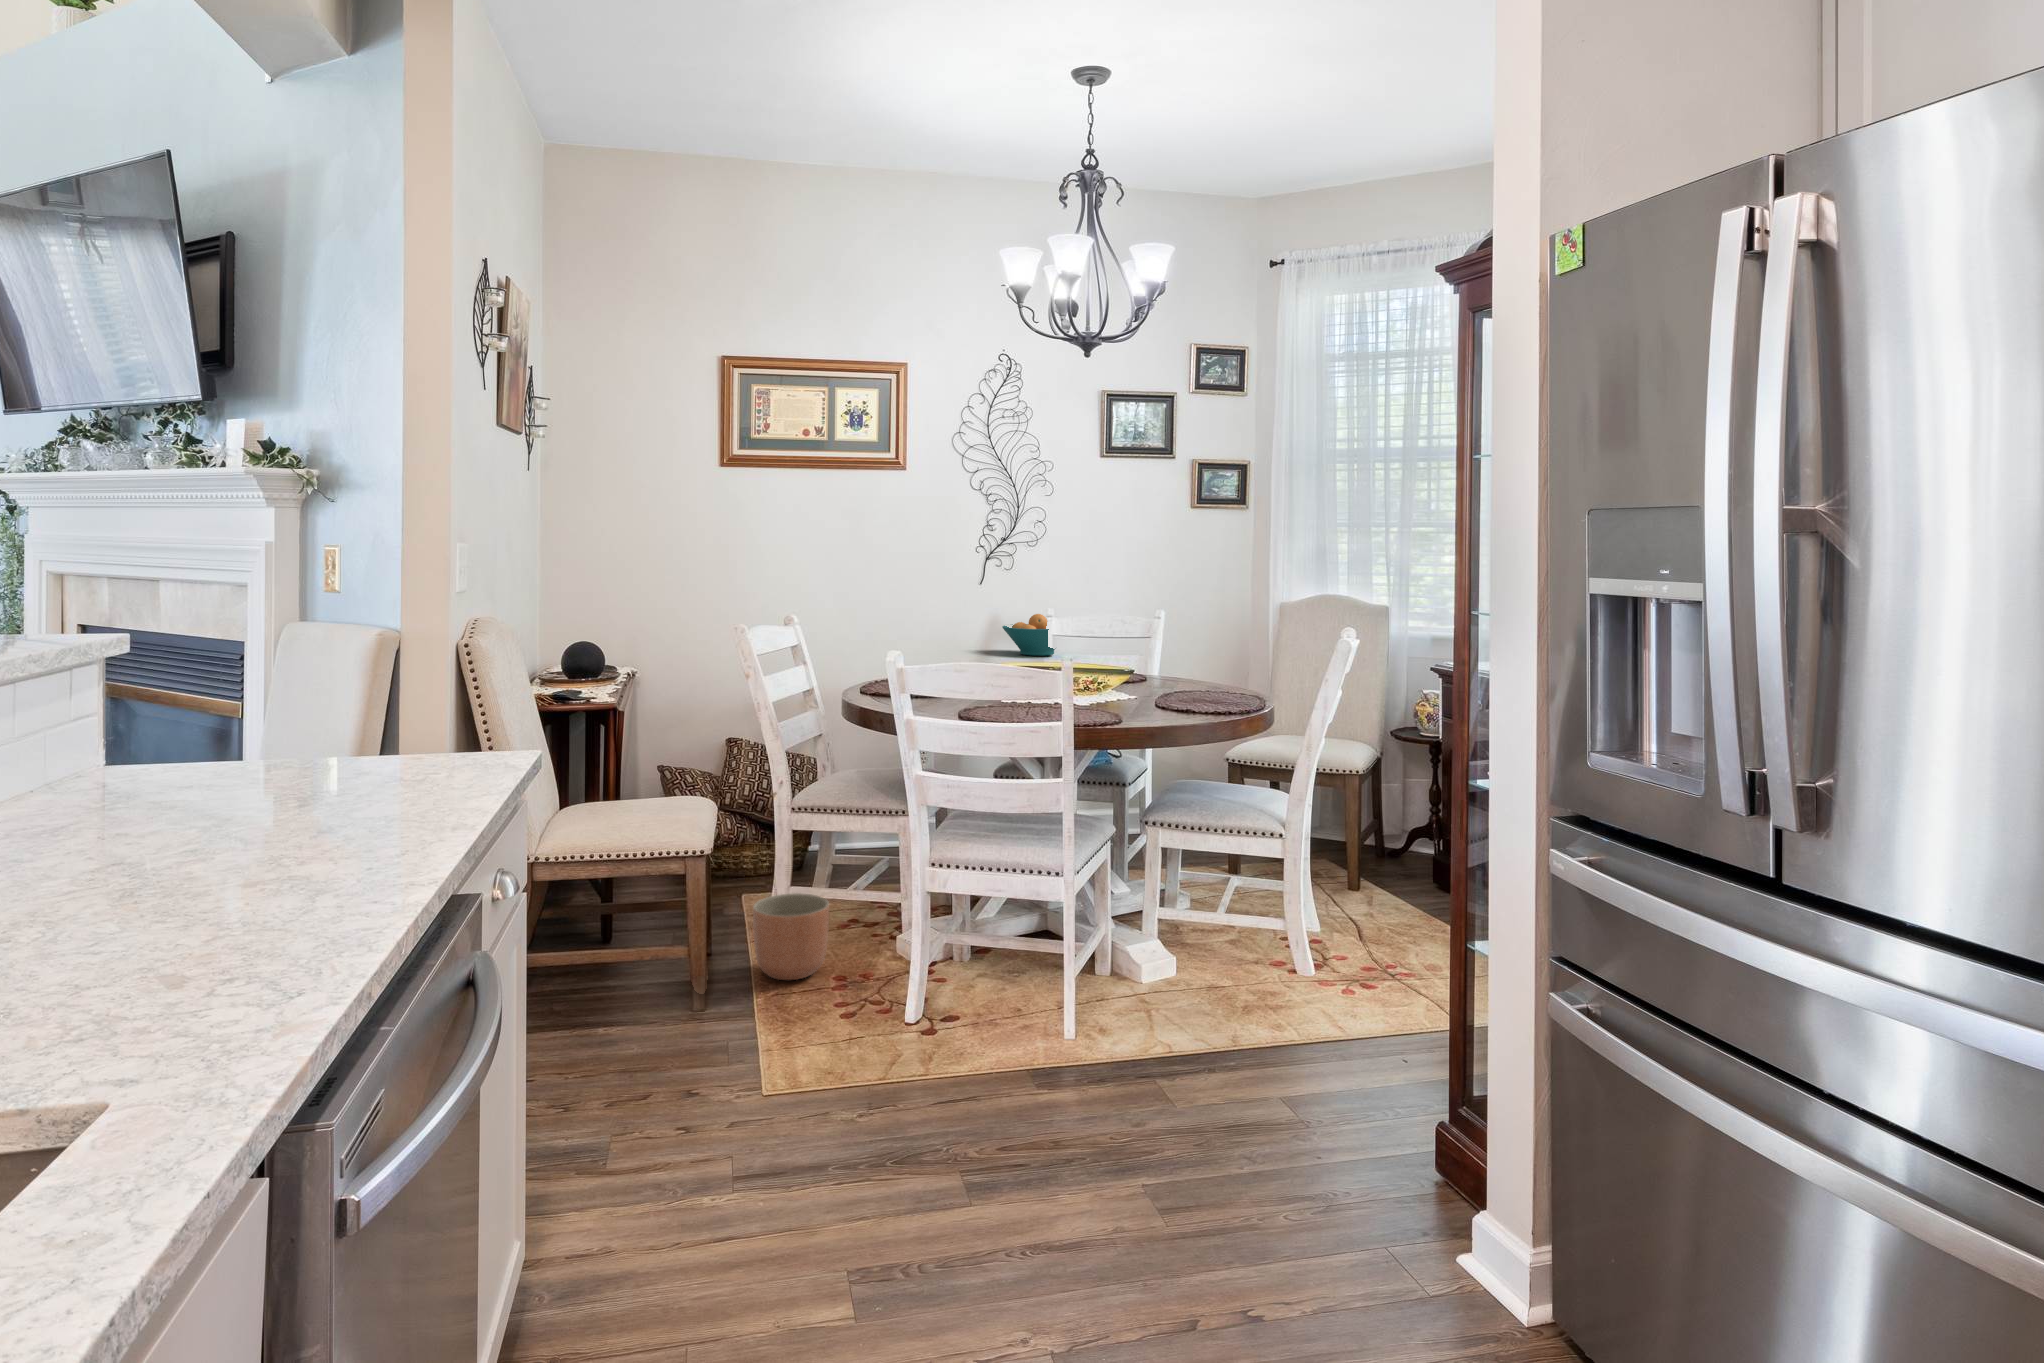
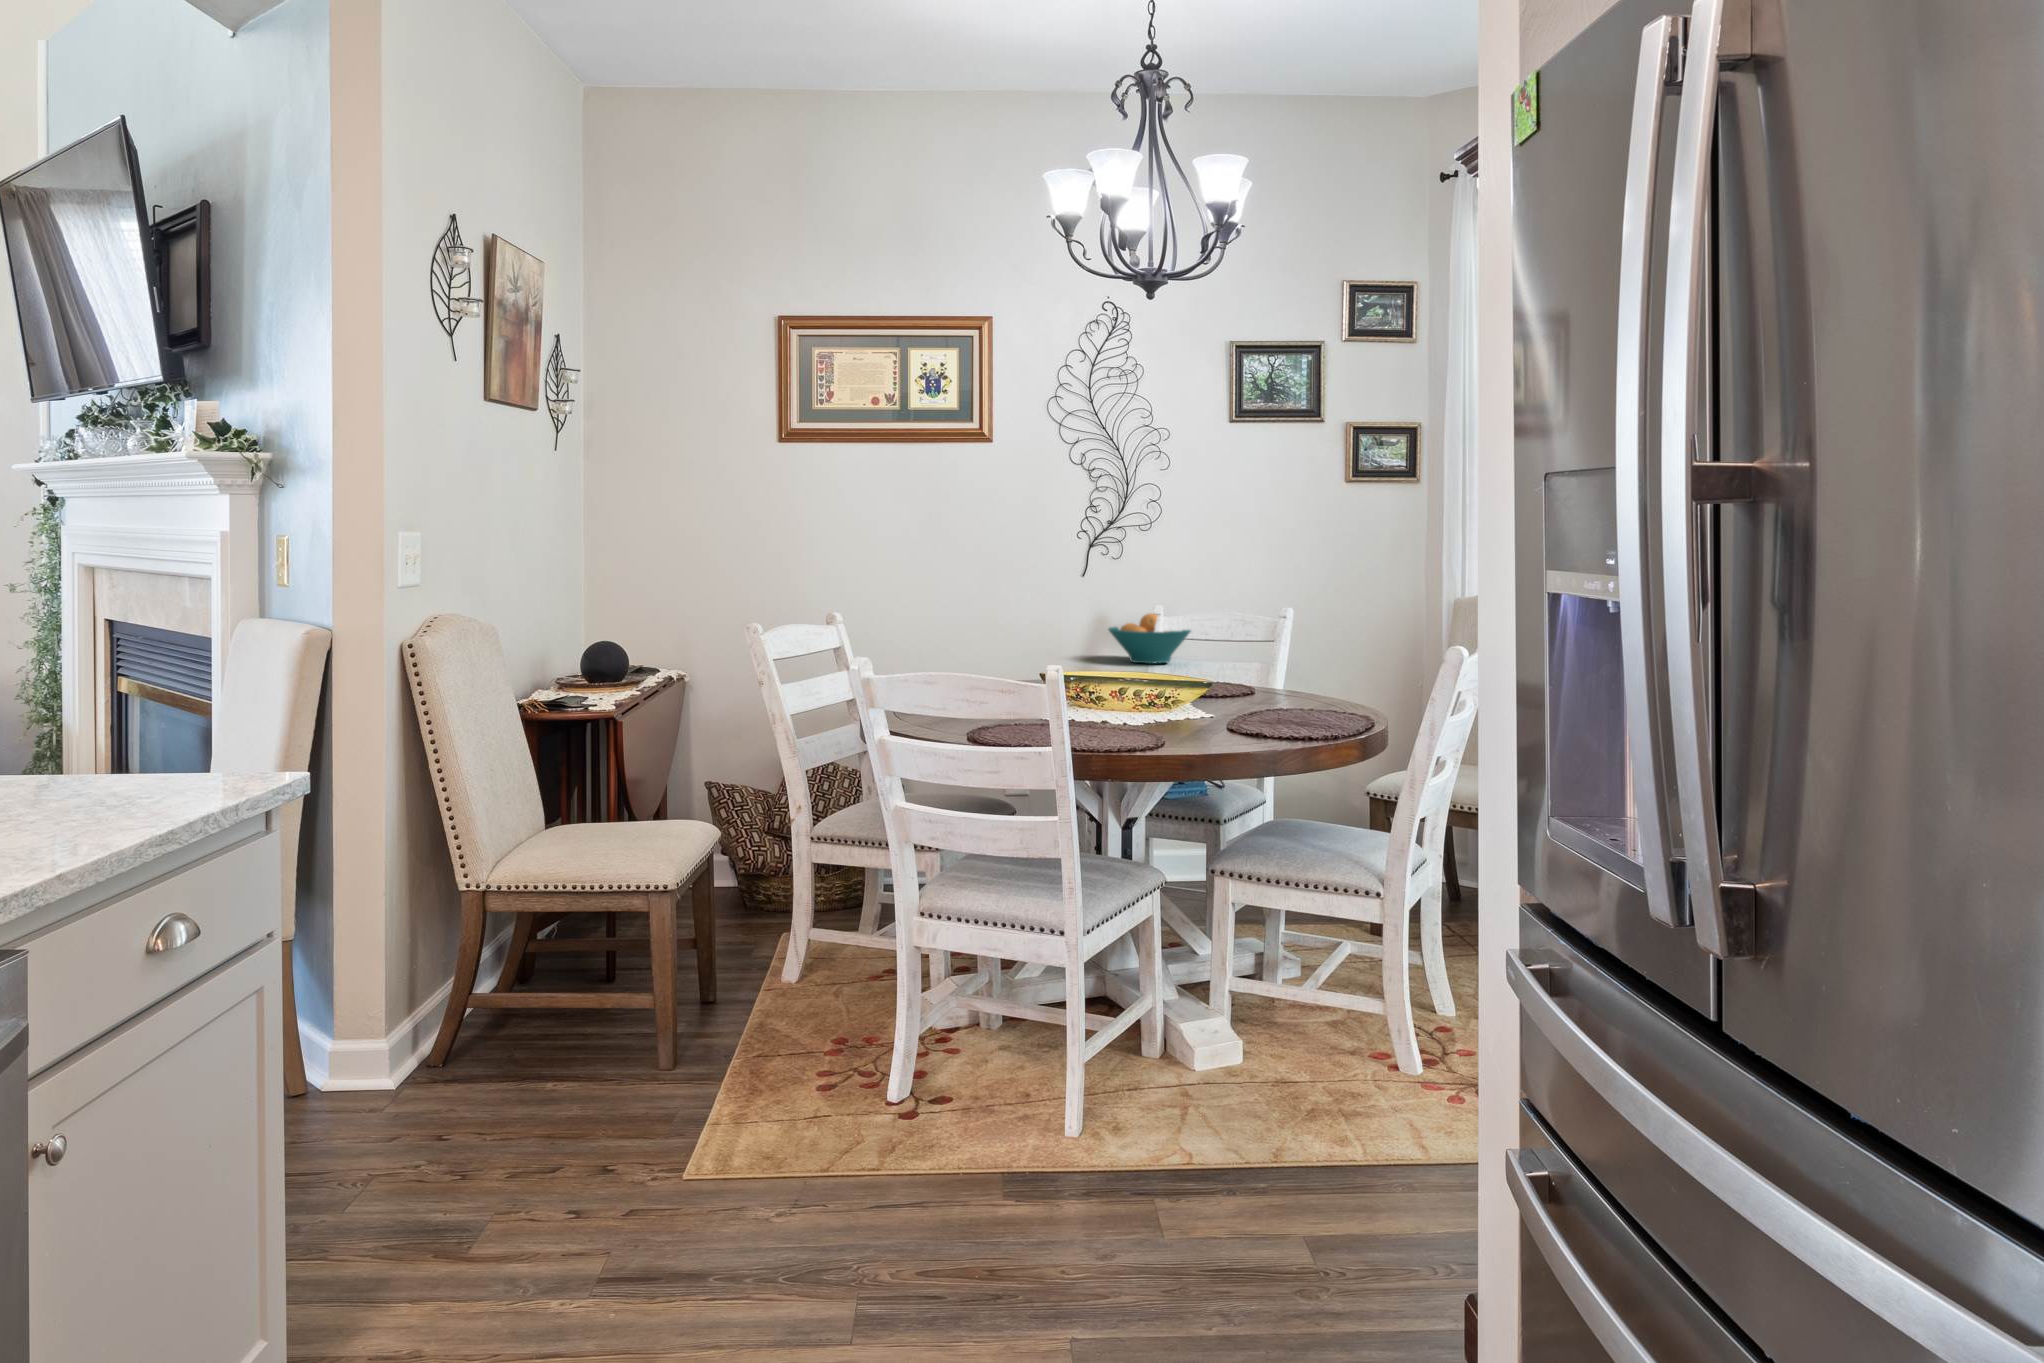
planter: present [753,893,829,980] -> none [744,939,833,1040]

